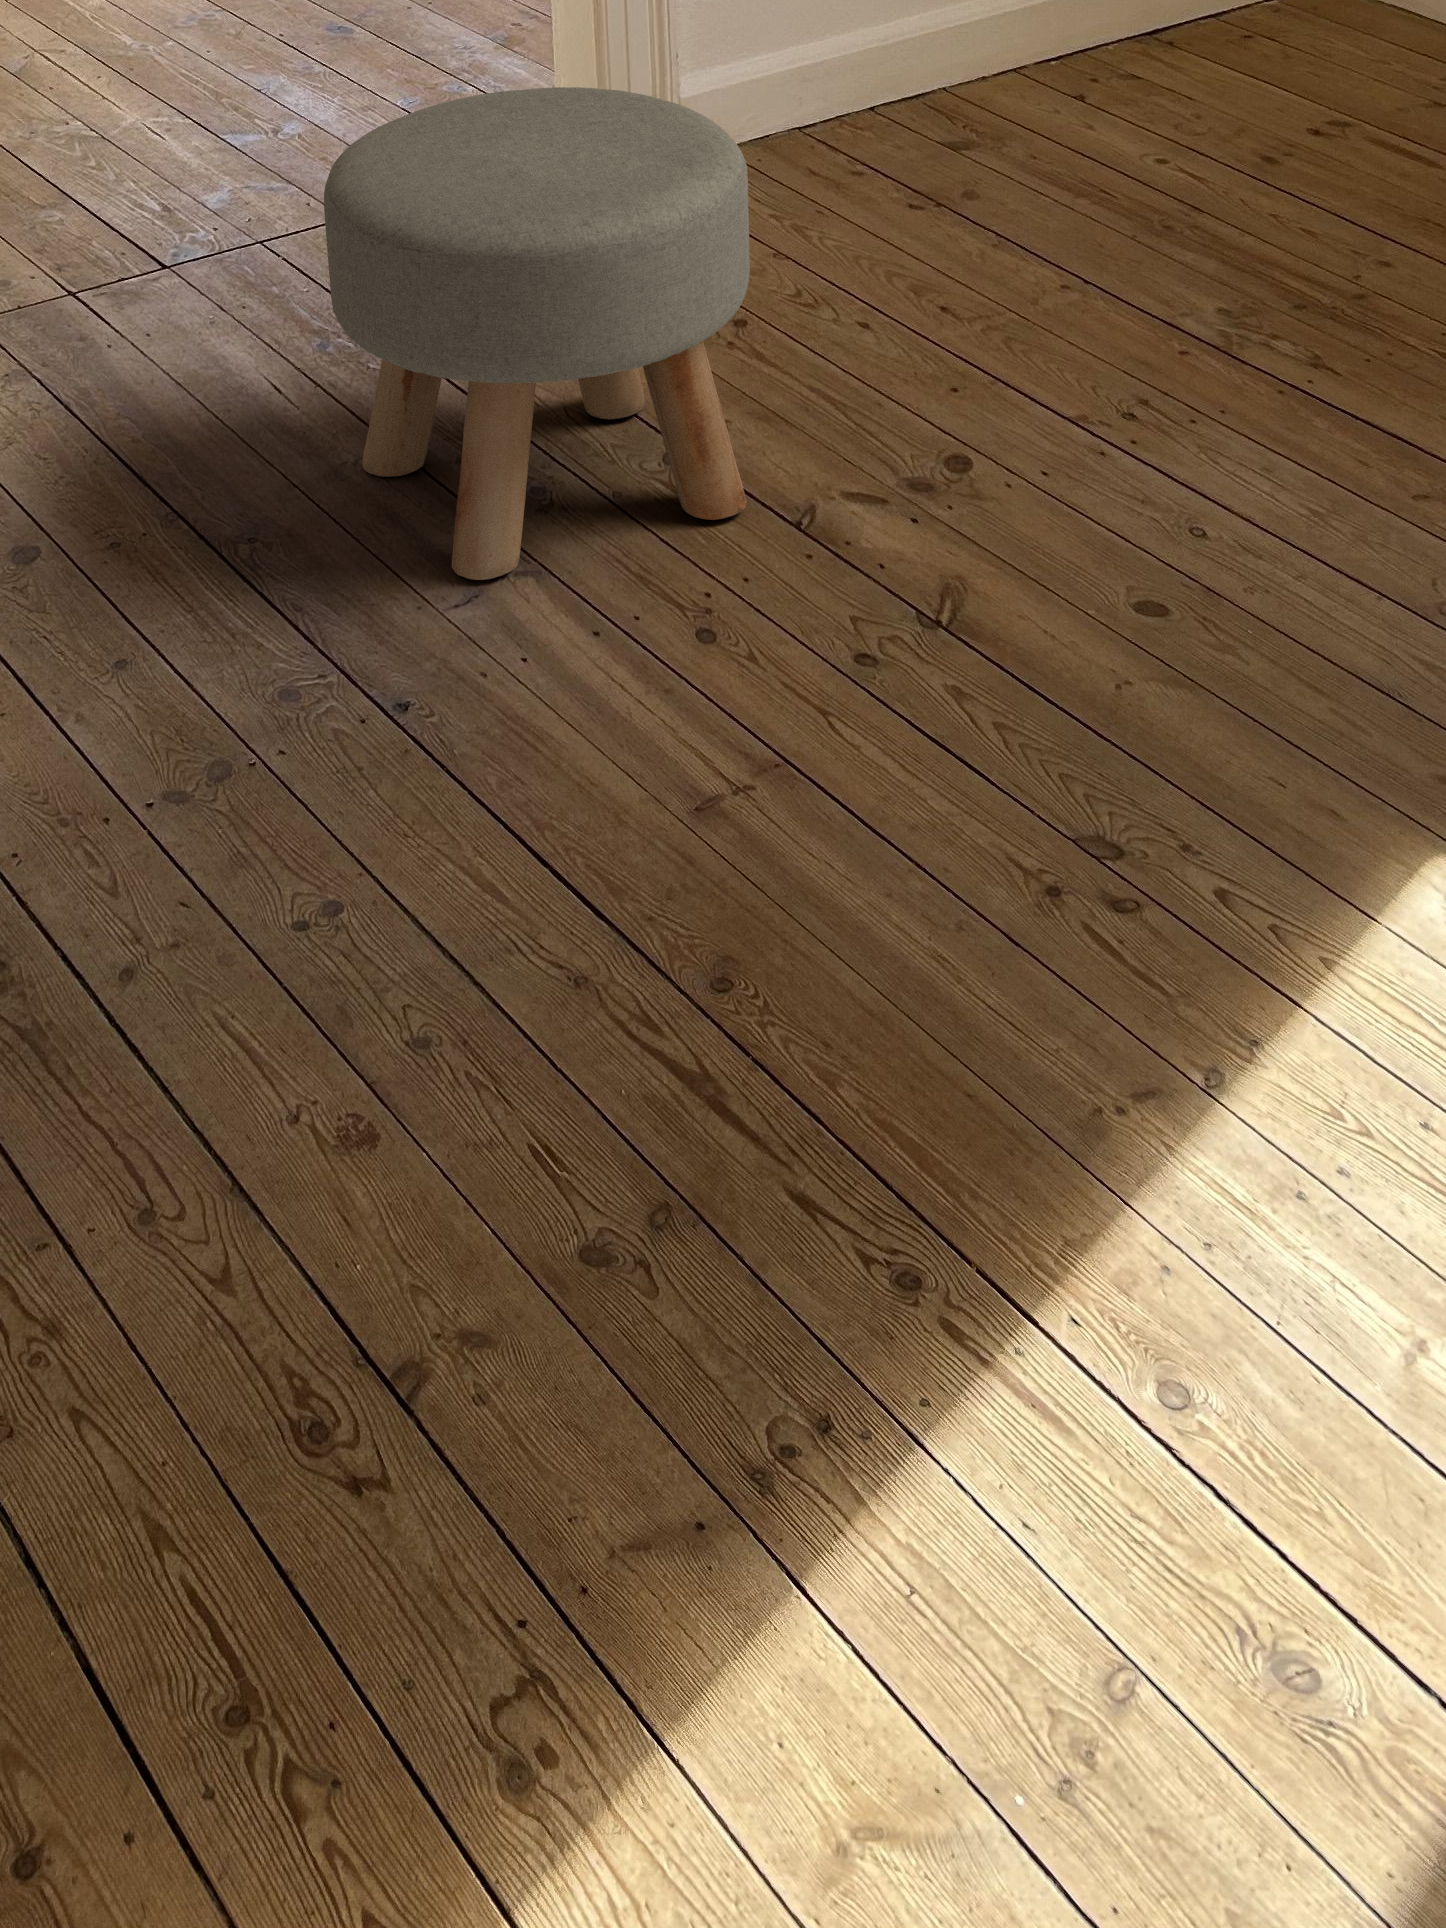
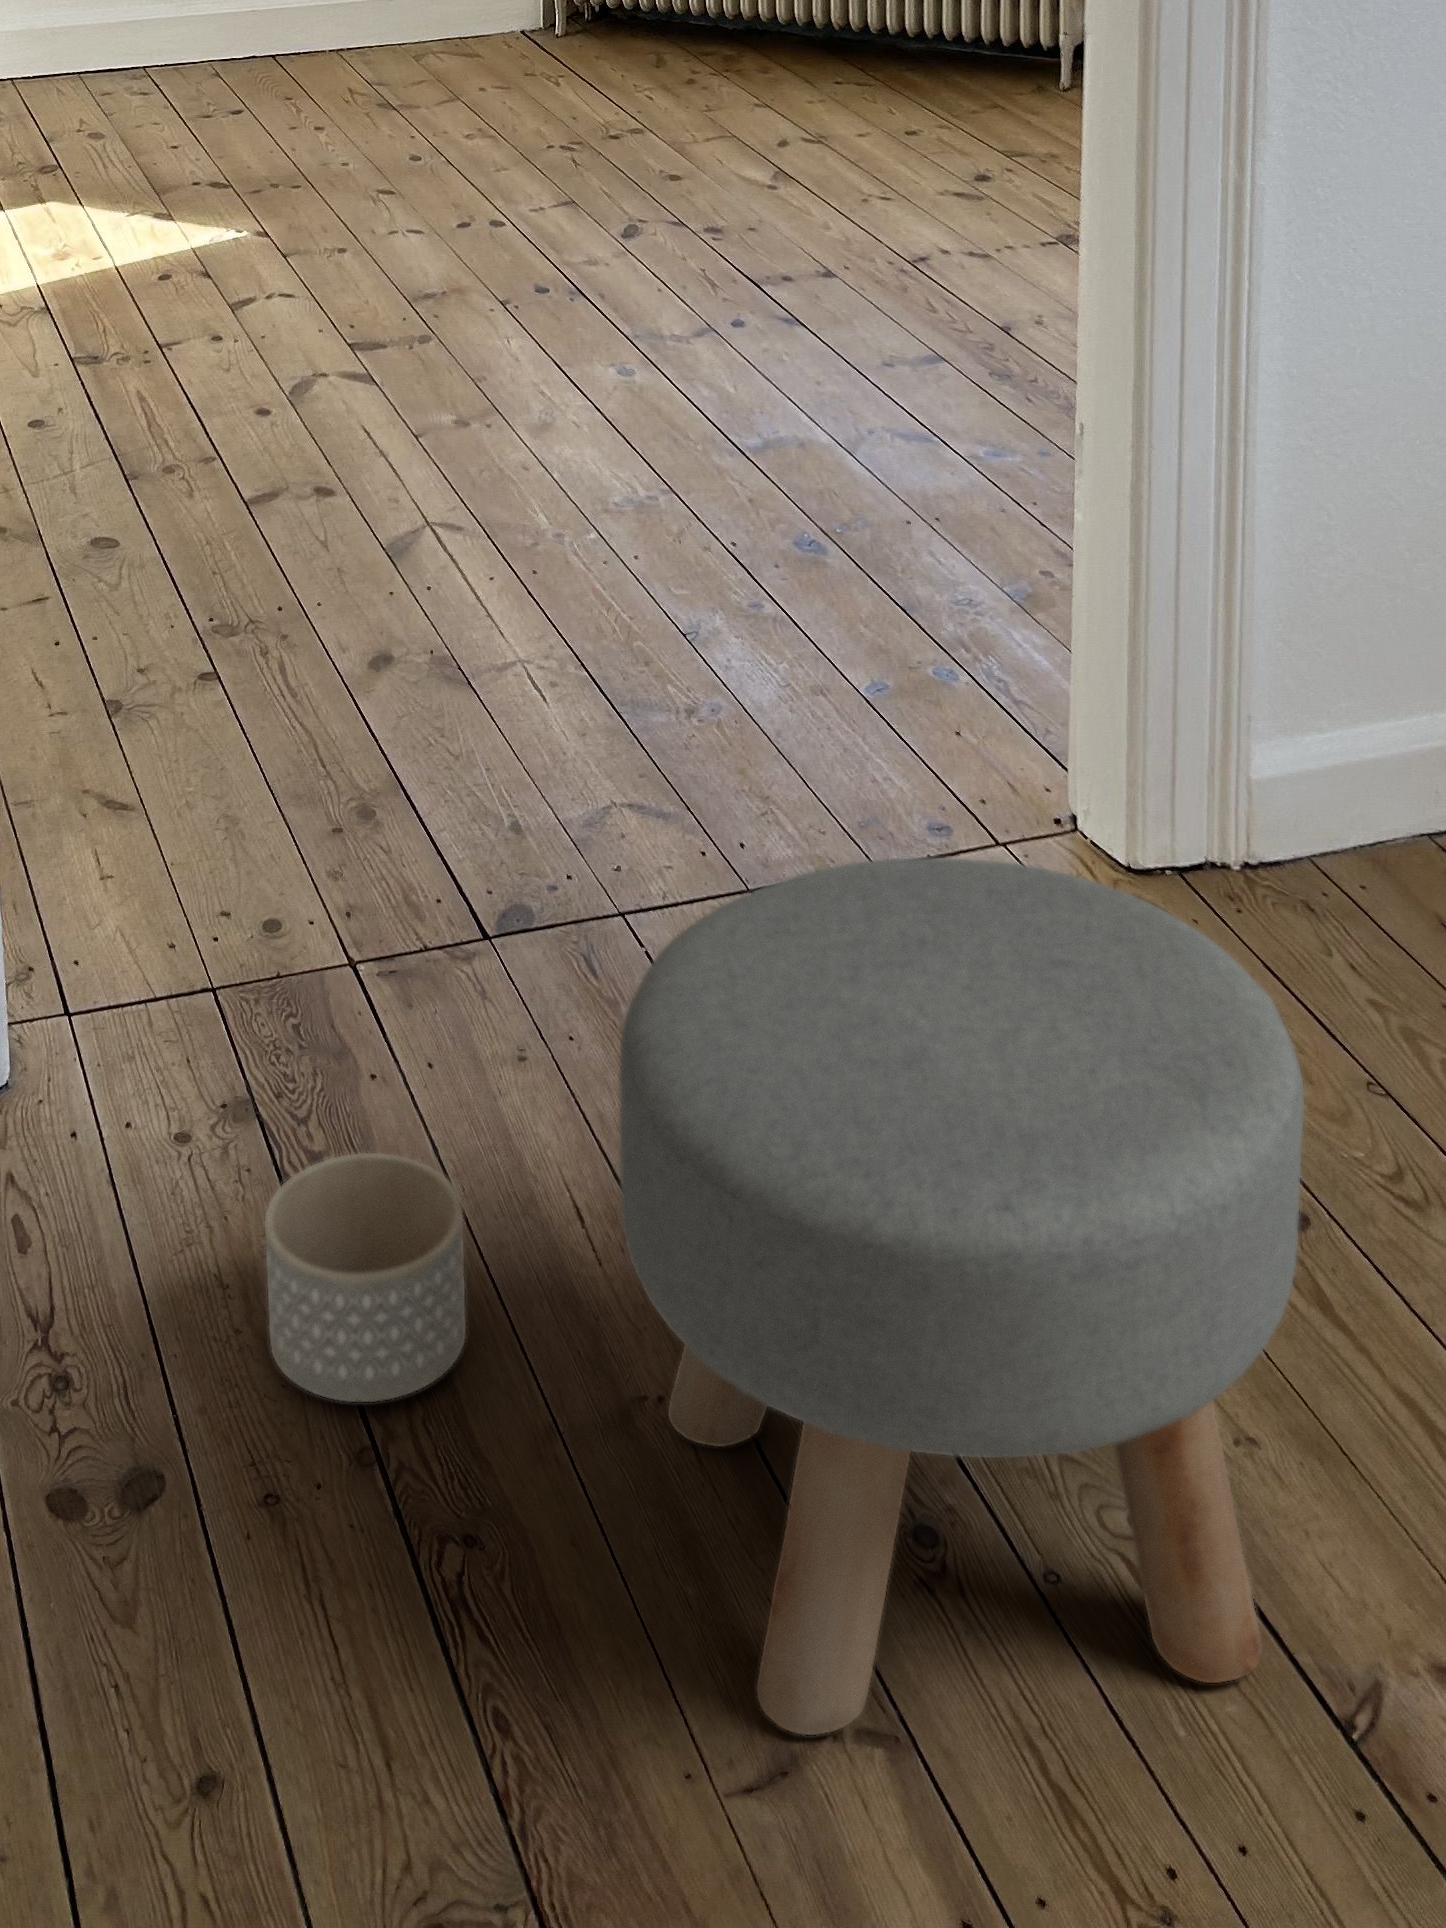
planter: none [77,350,220,496] -> present [265,1153,466,1402]

